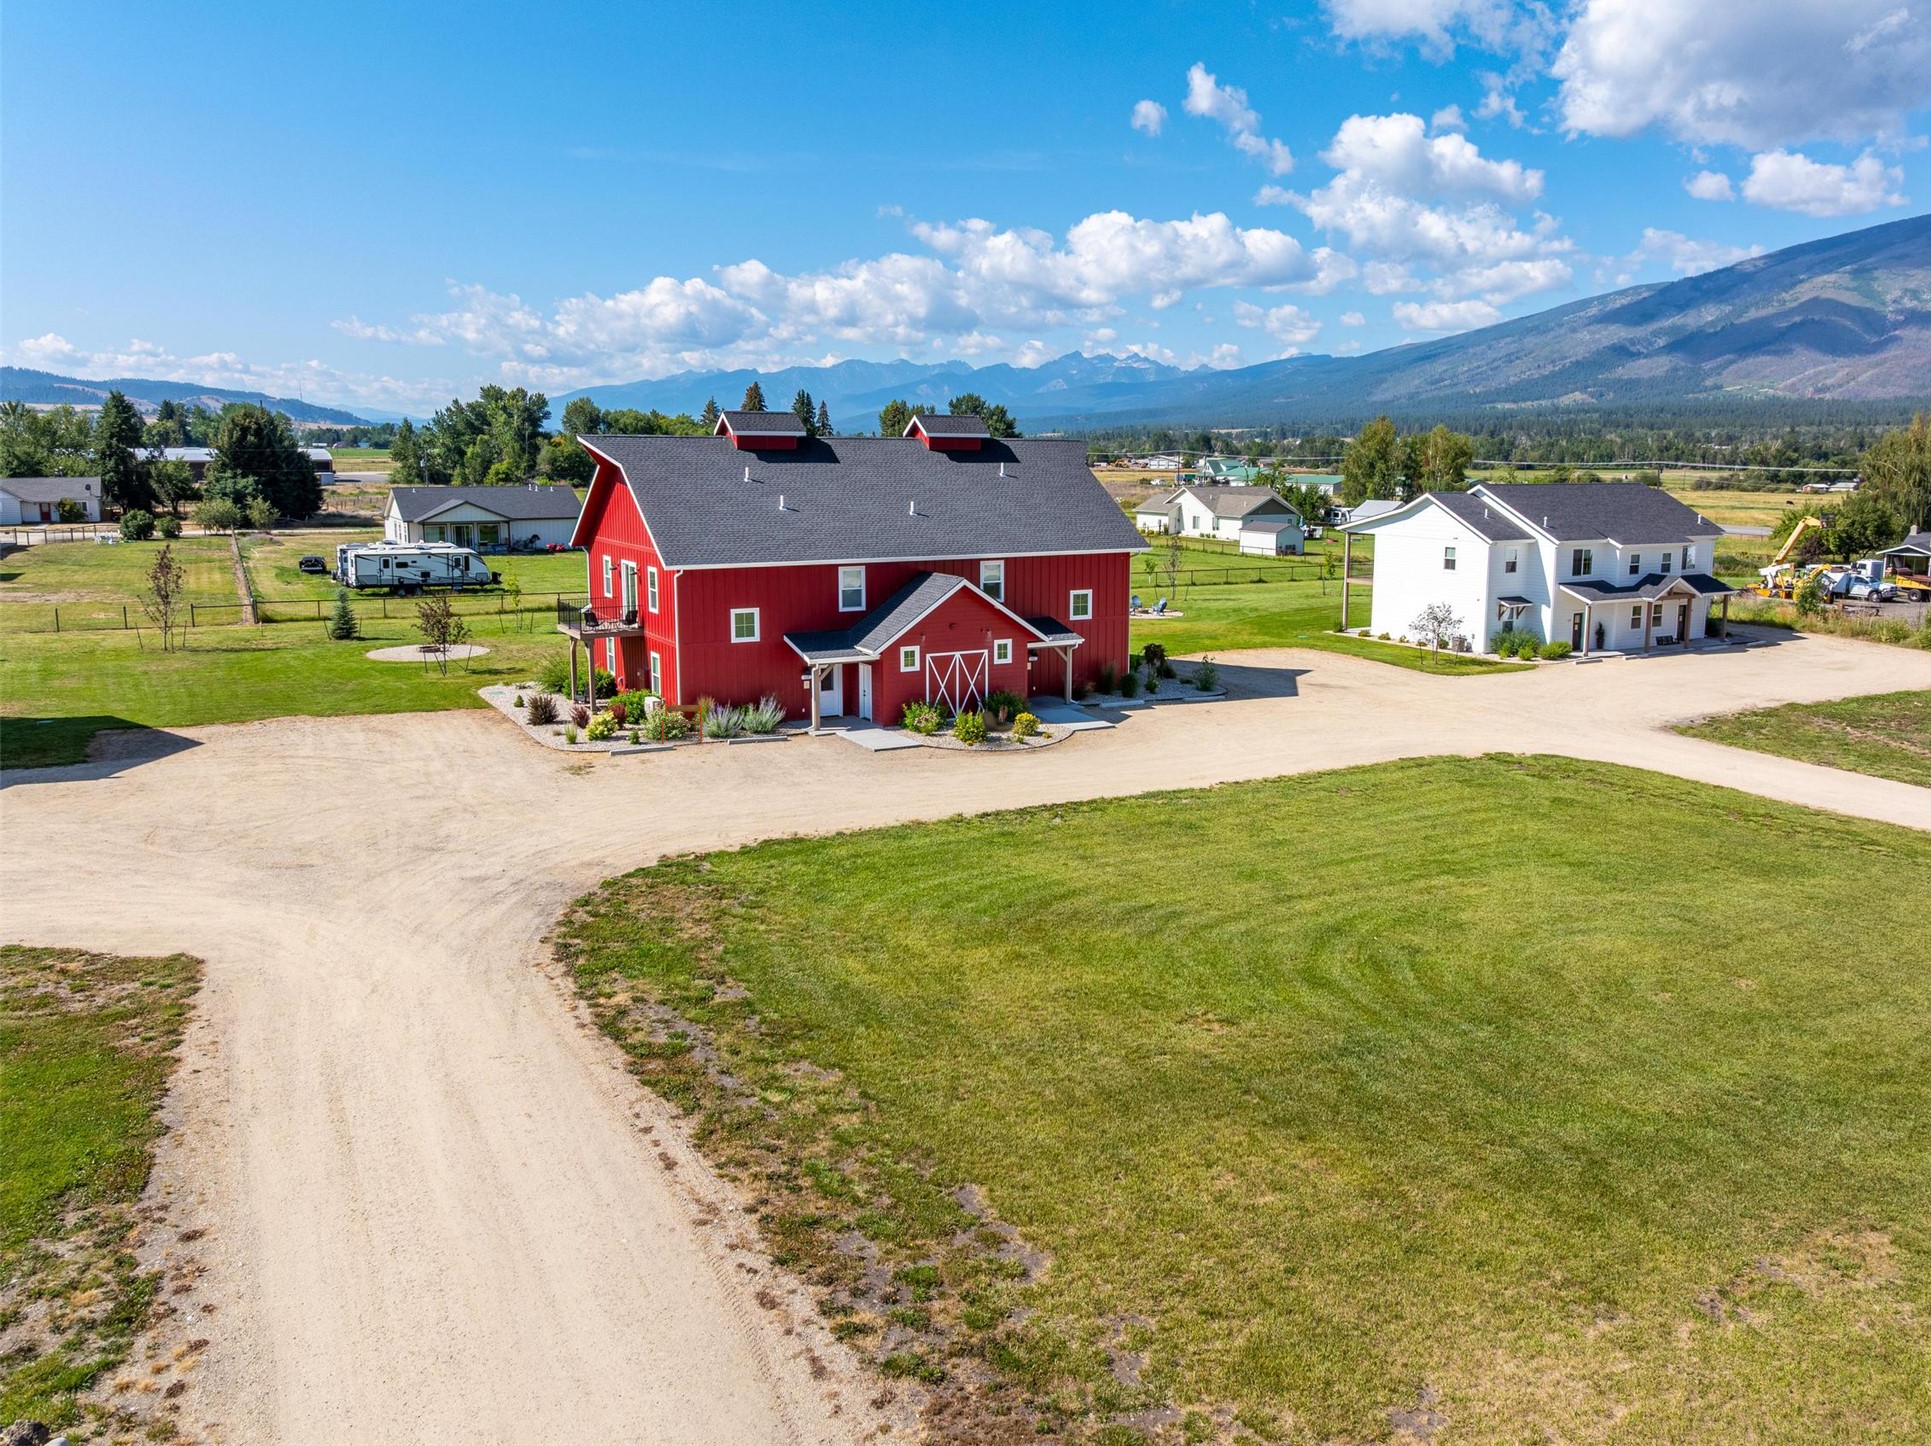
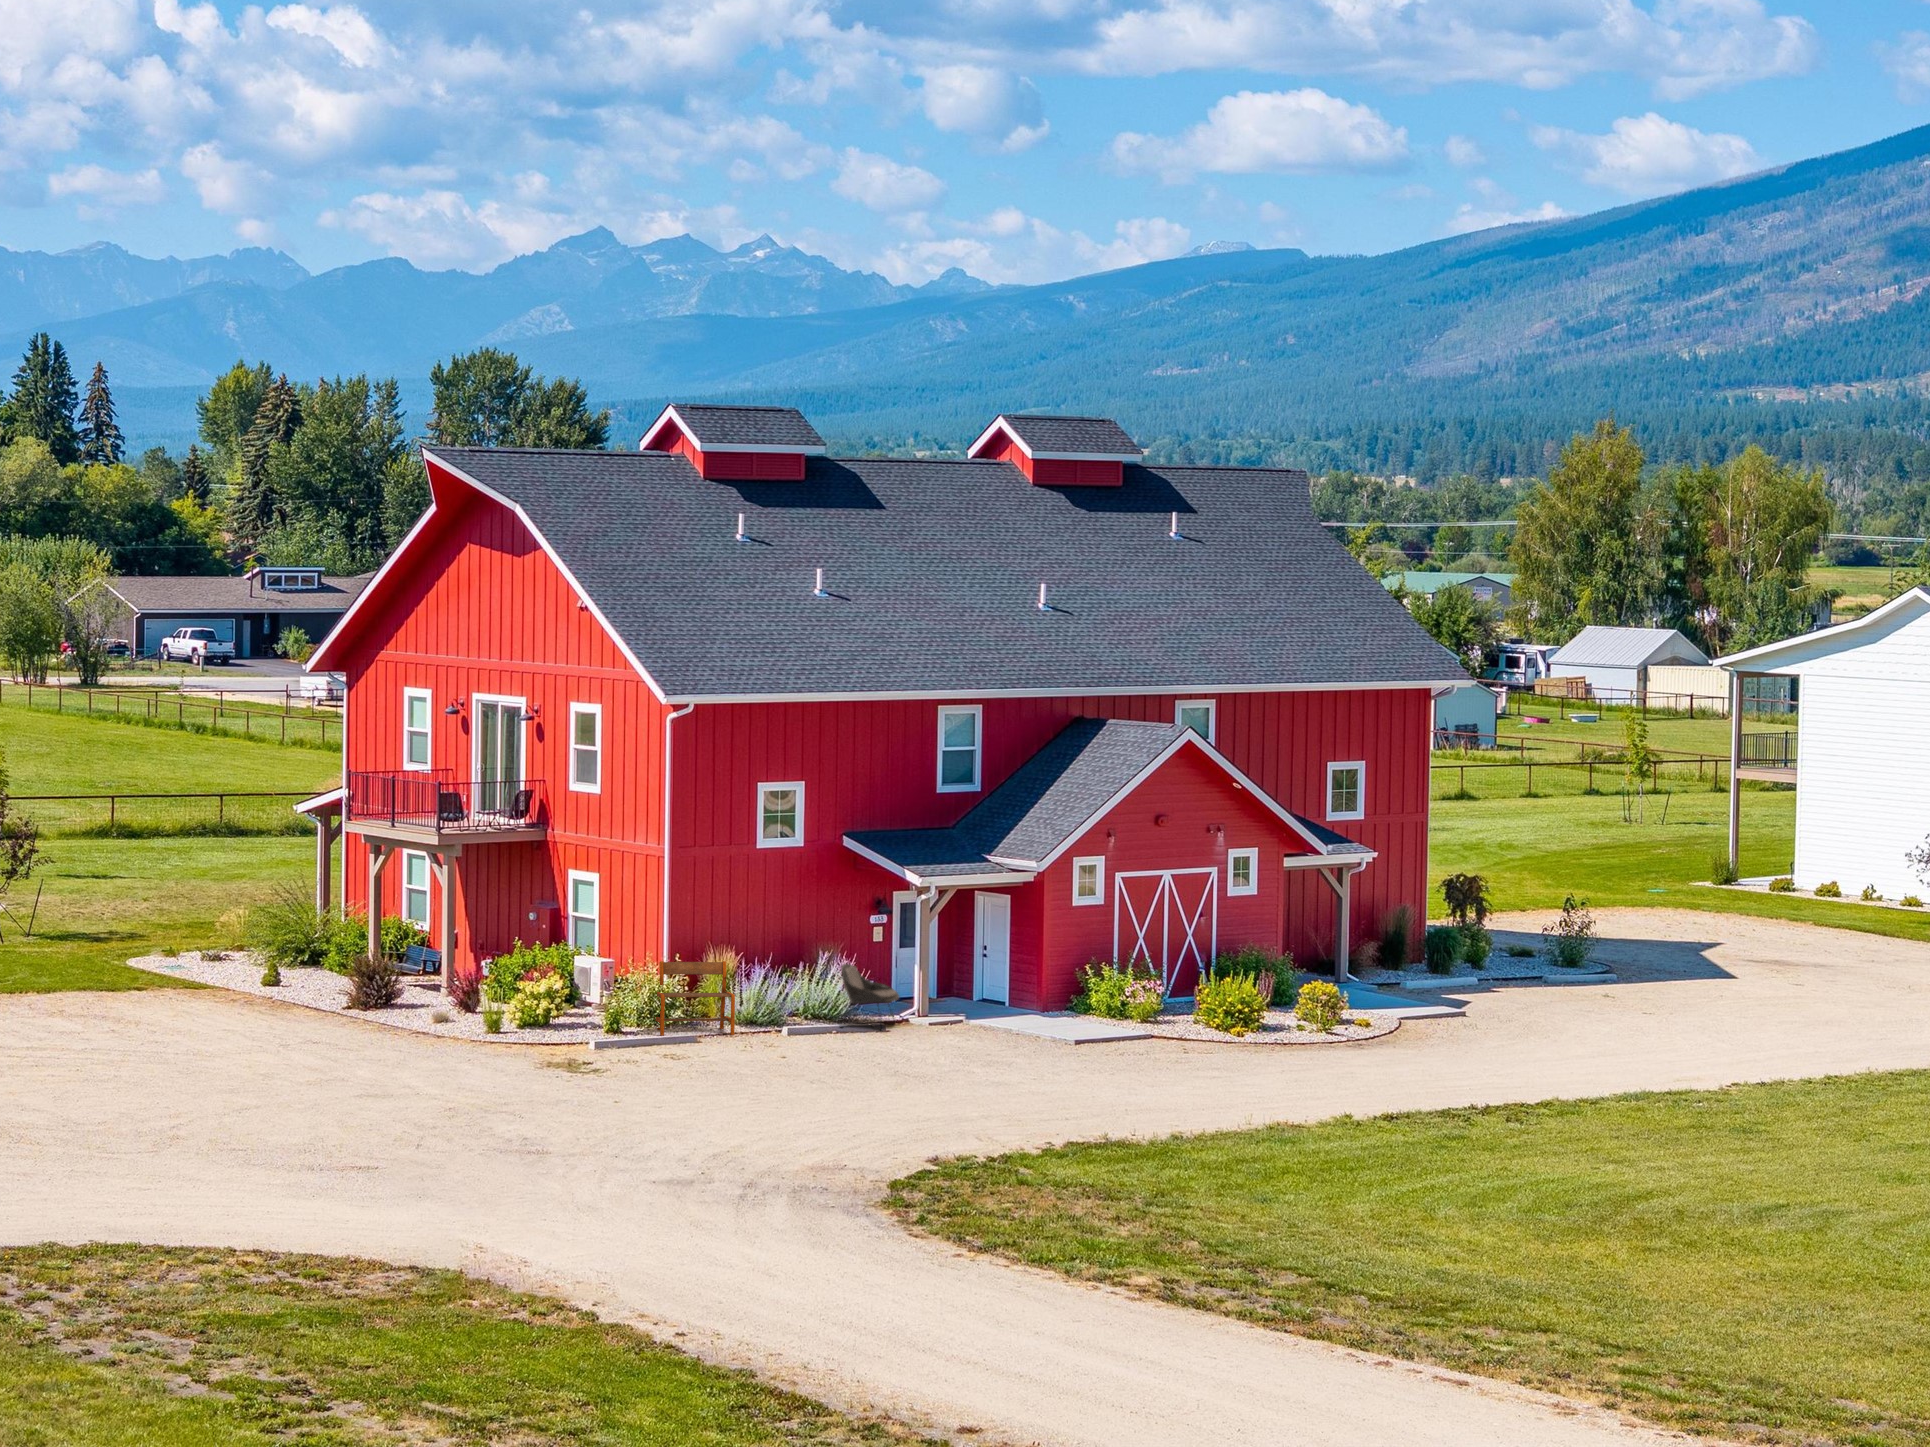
lounge chair: present [981,711,1013,744] -> present [841,964,899,1030]

